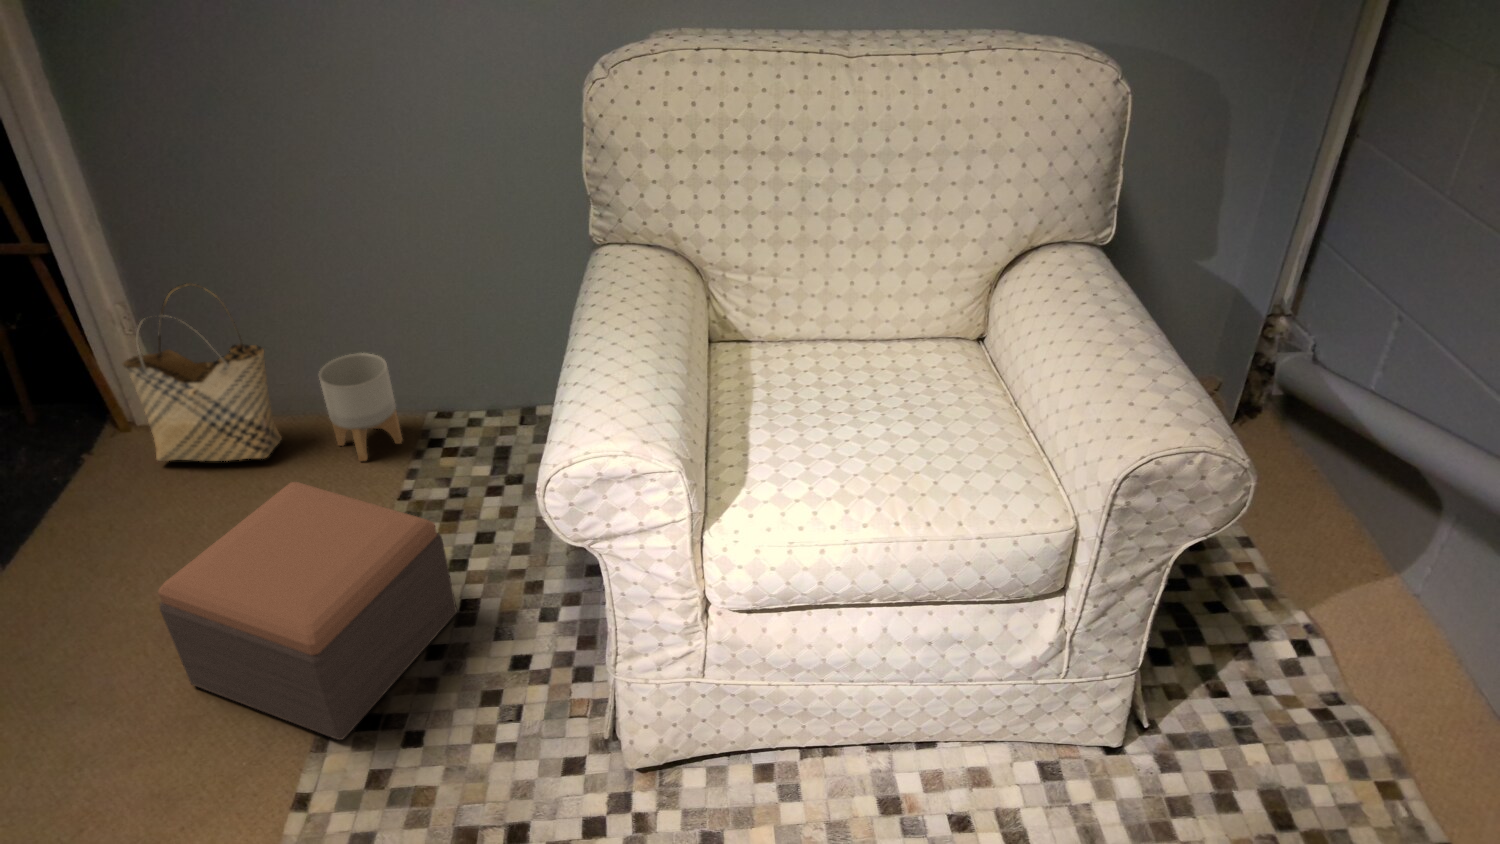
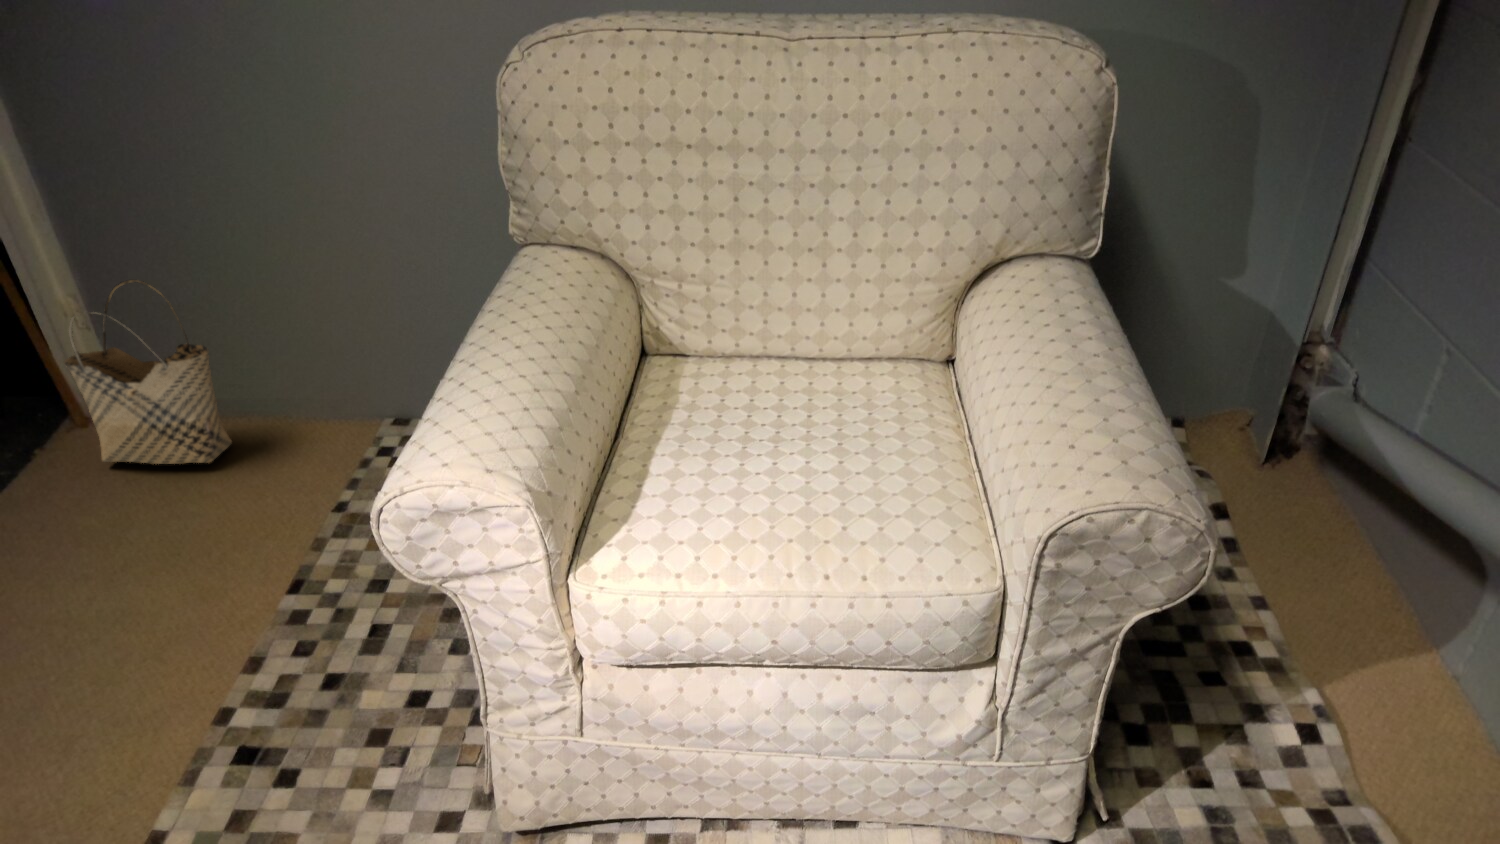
planter: present [319,353,402,461] -> none [261,357,354,469]
footstool: present [158,482,457,740] -> none [26,492,364,776]

